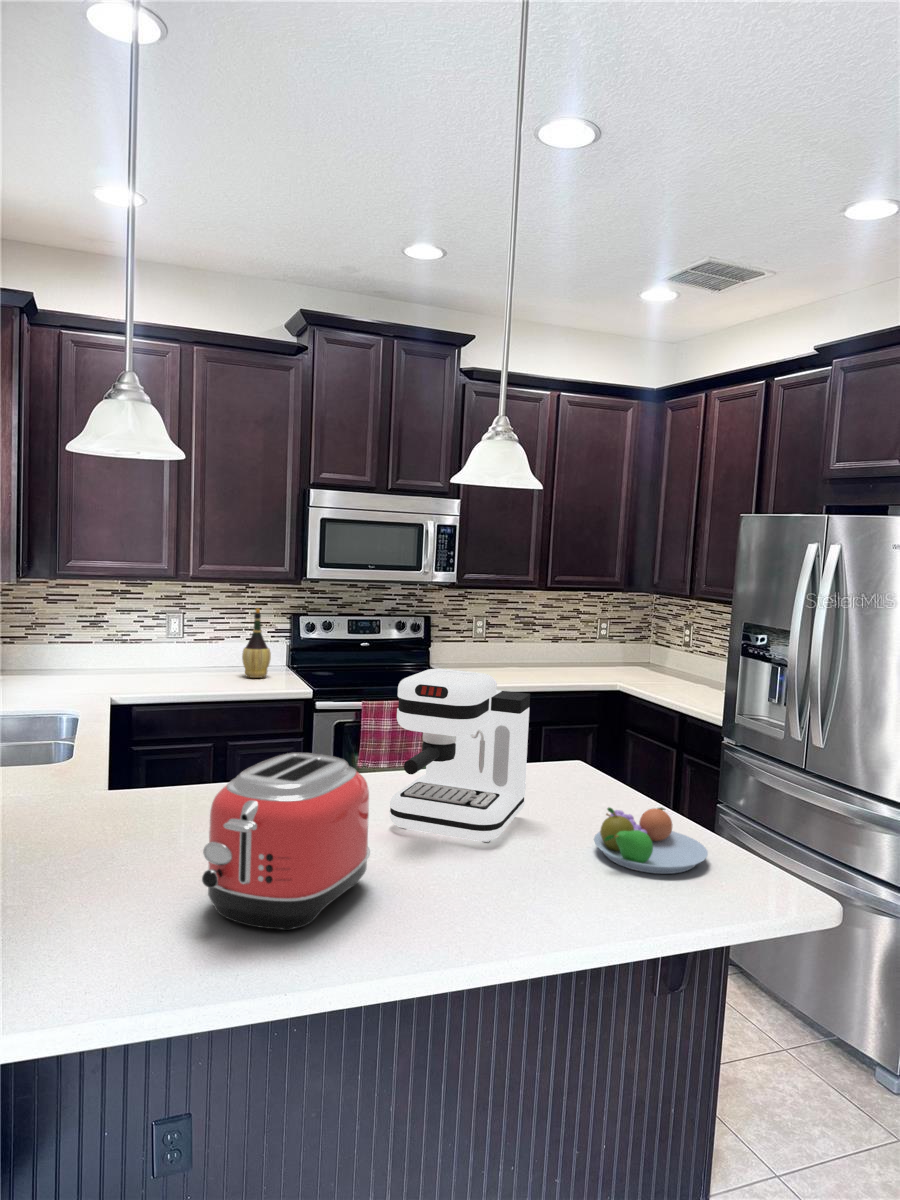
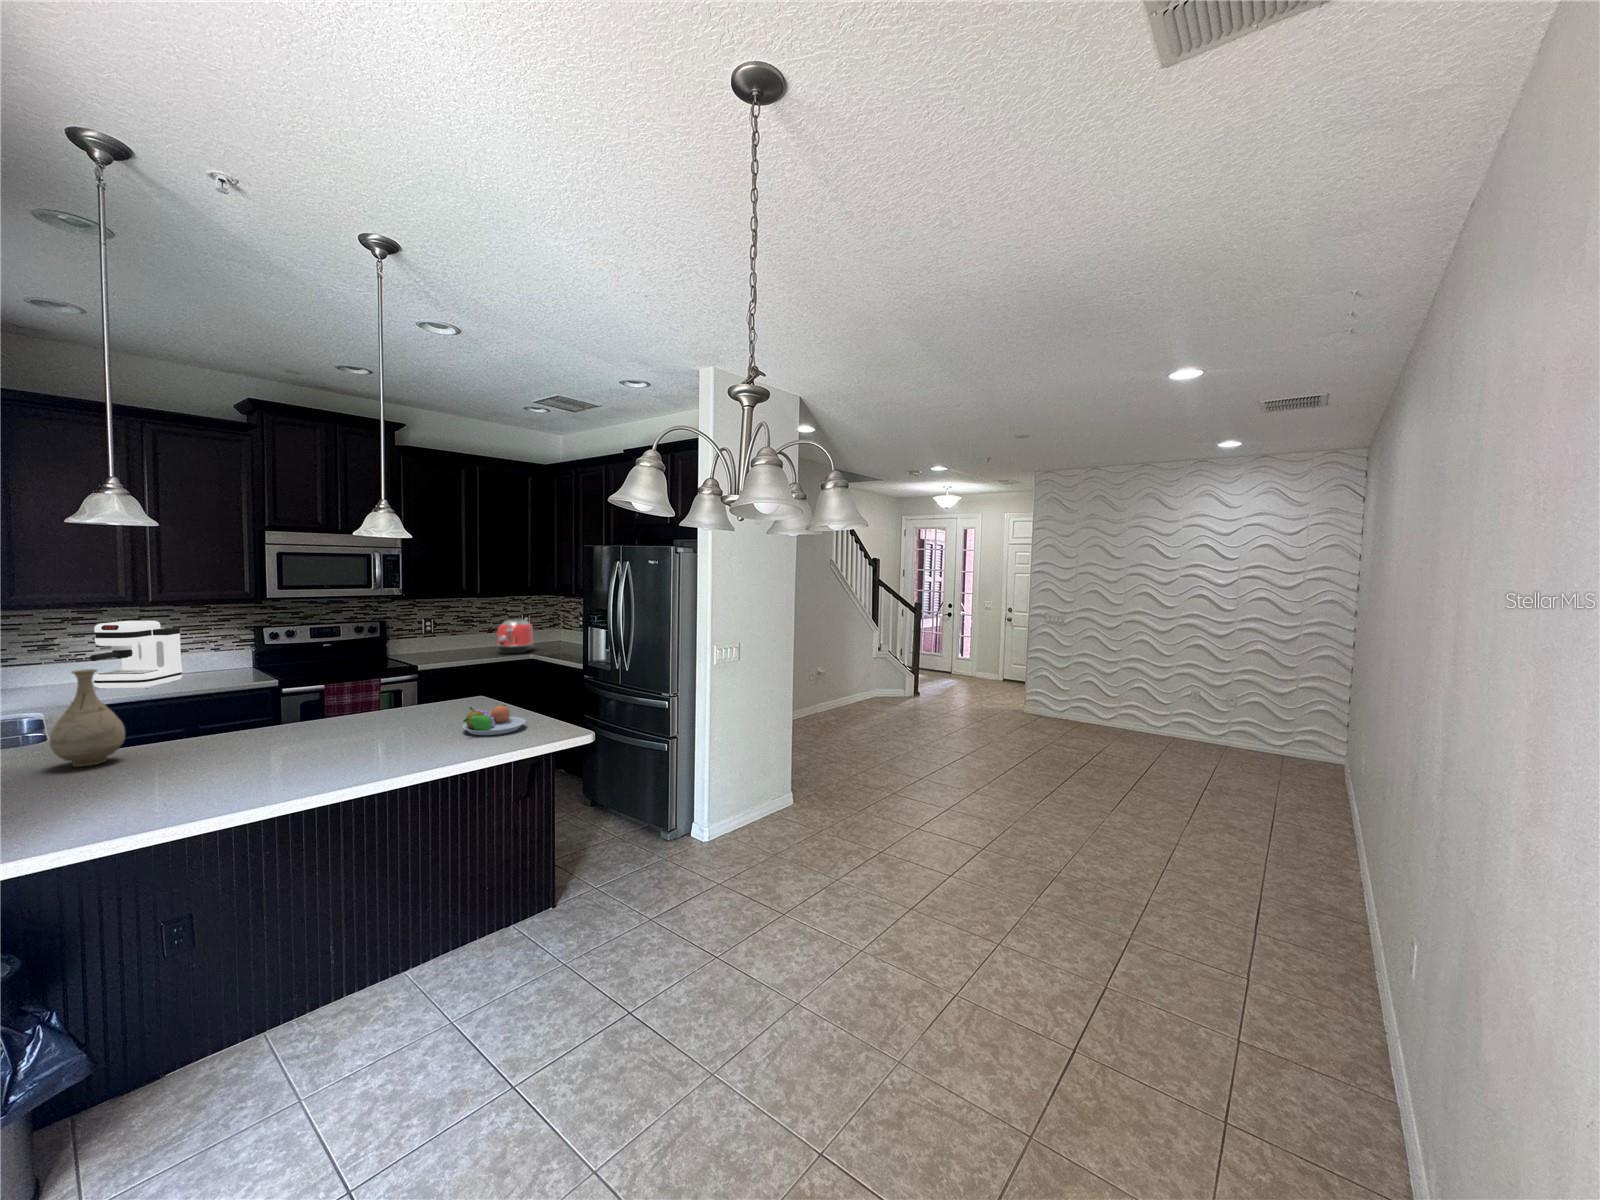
wine bottle: present [242,608,271,678] -> none [208,624,237,678]
coffee maker: present [389,669,530,842] -> present [90,621,182,689]
vase: none [53,678,137,824] -> present [50,669,125,767]
toaster: present [202,752,370,931] -> present [497,620,533,654]

